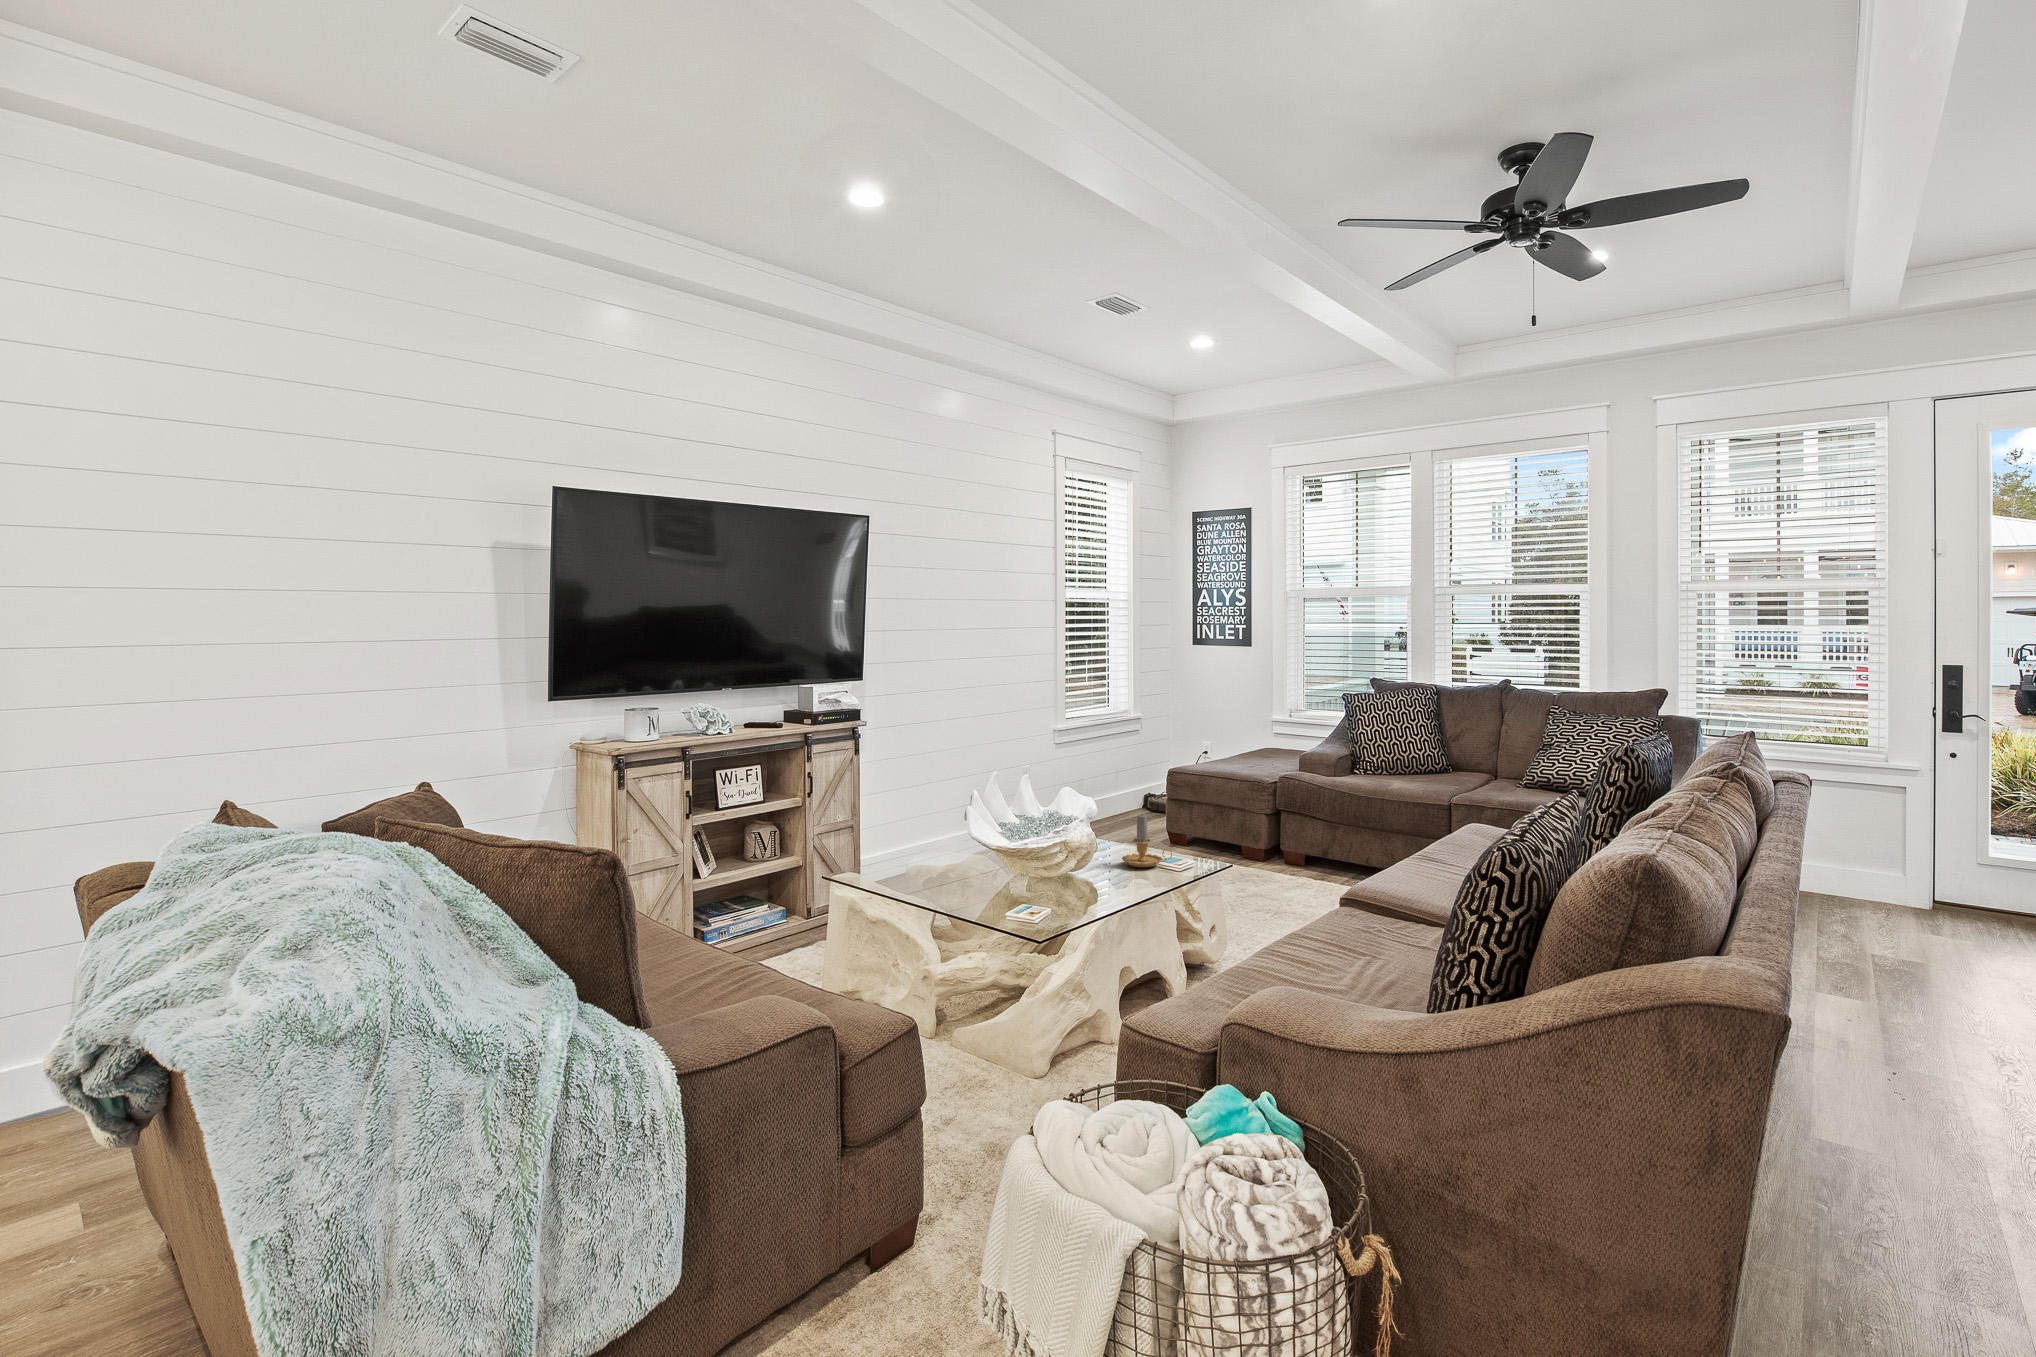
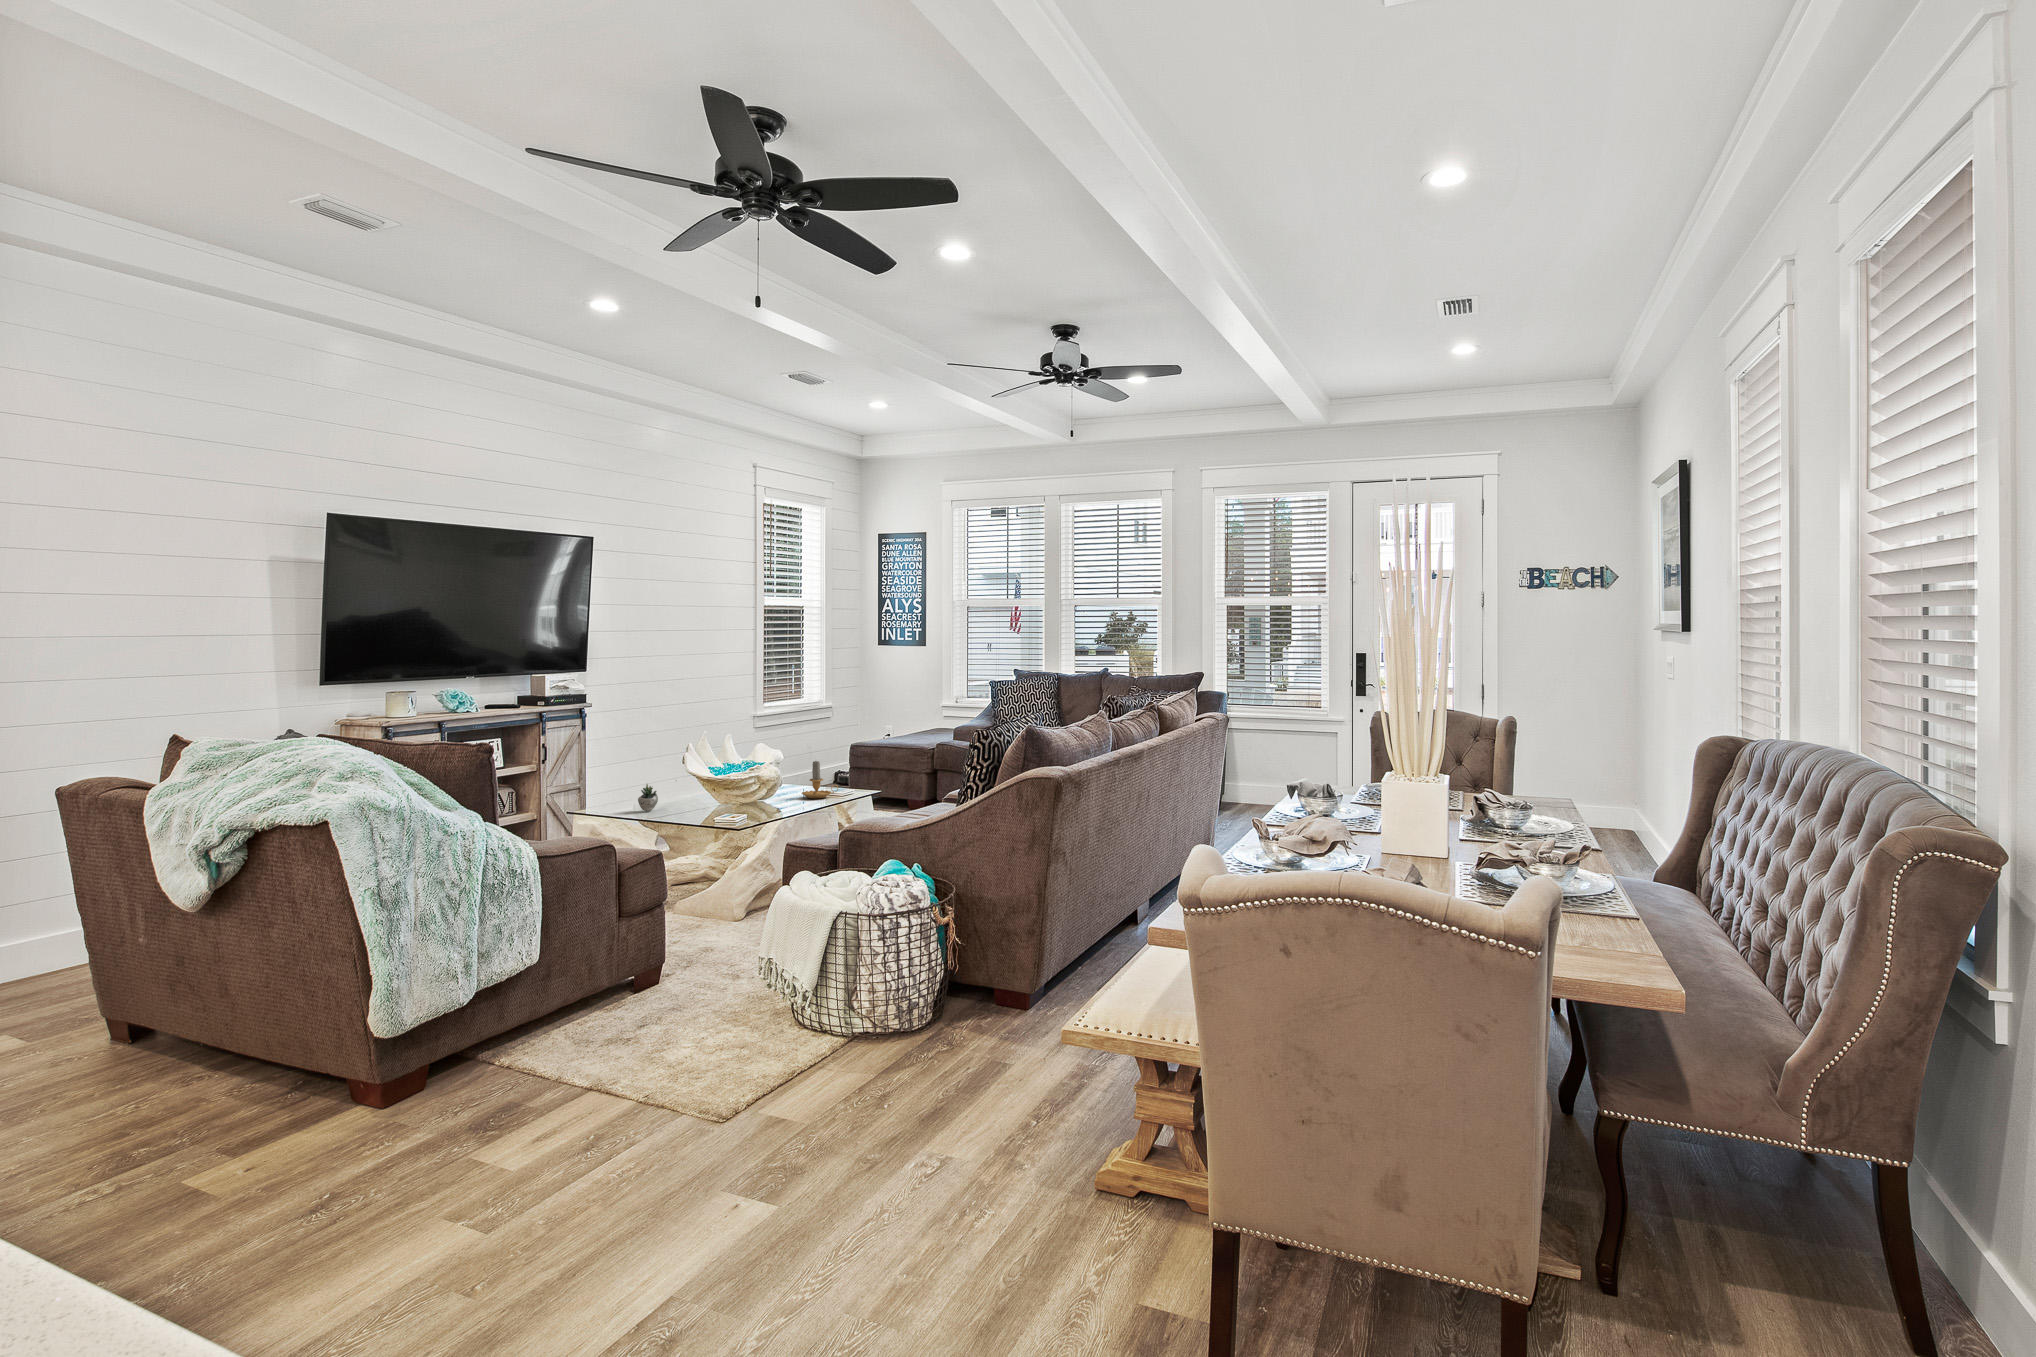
succulent plant: none [907,841,957,882] -> present [638,780,677,811]

